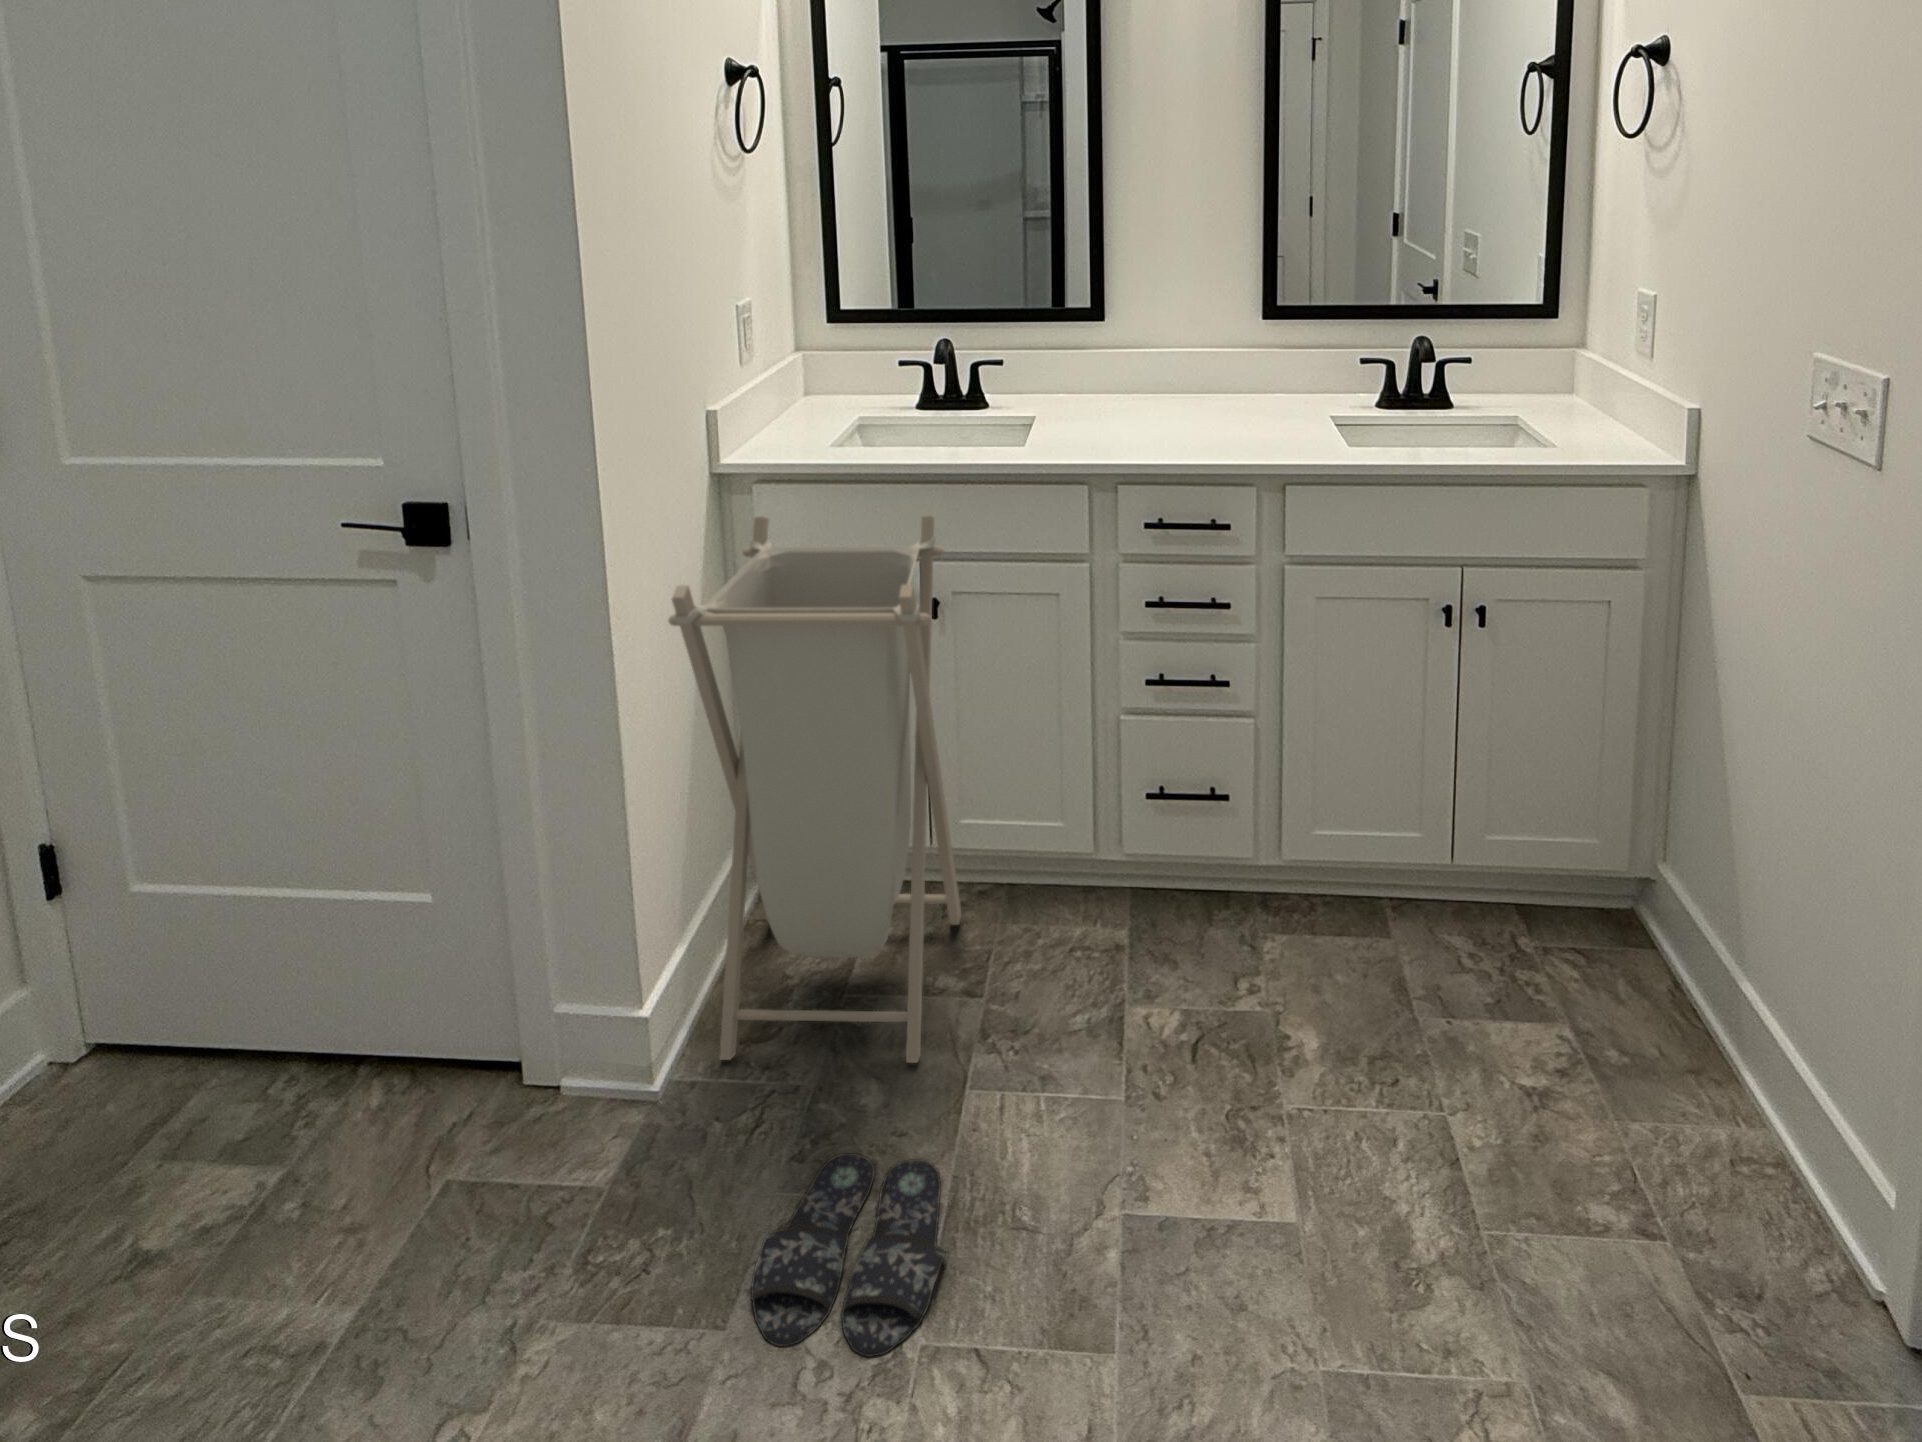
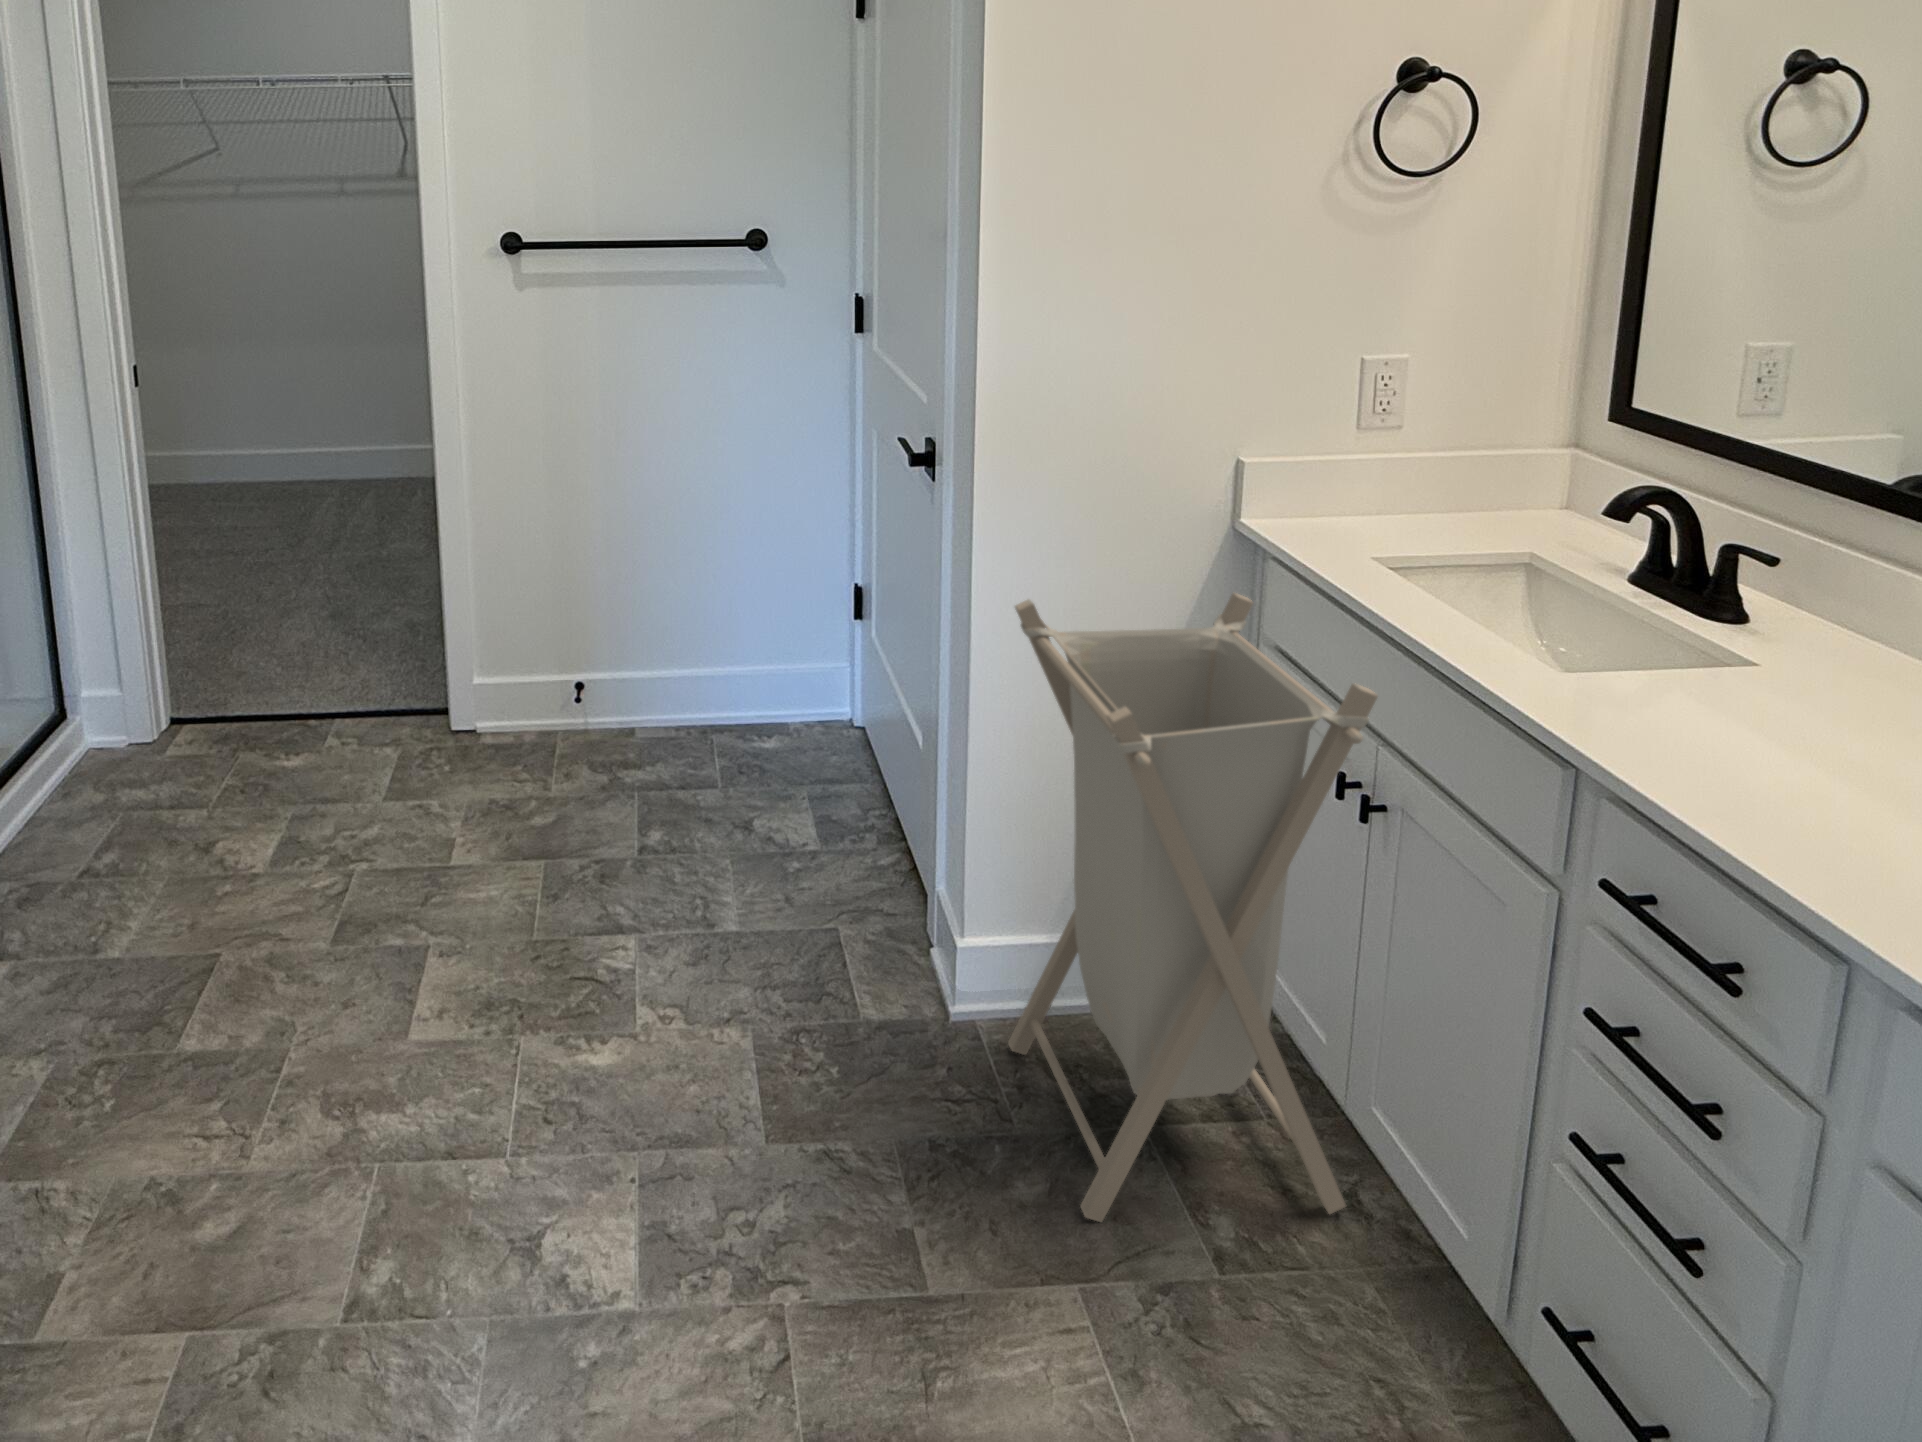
slippers: present [751,1153,946,1357] -> none [762,1140,969,1304]

